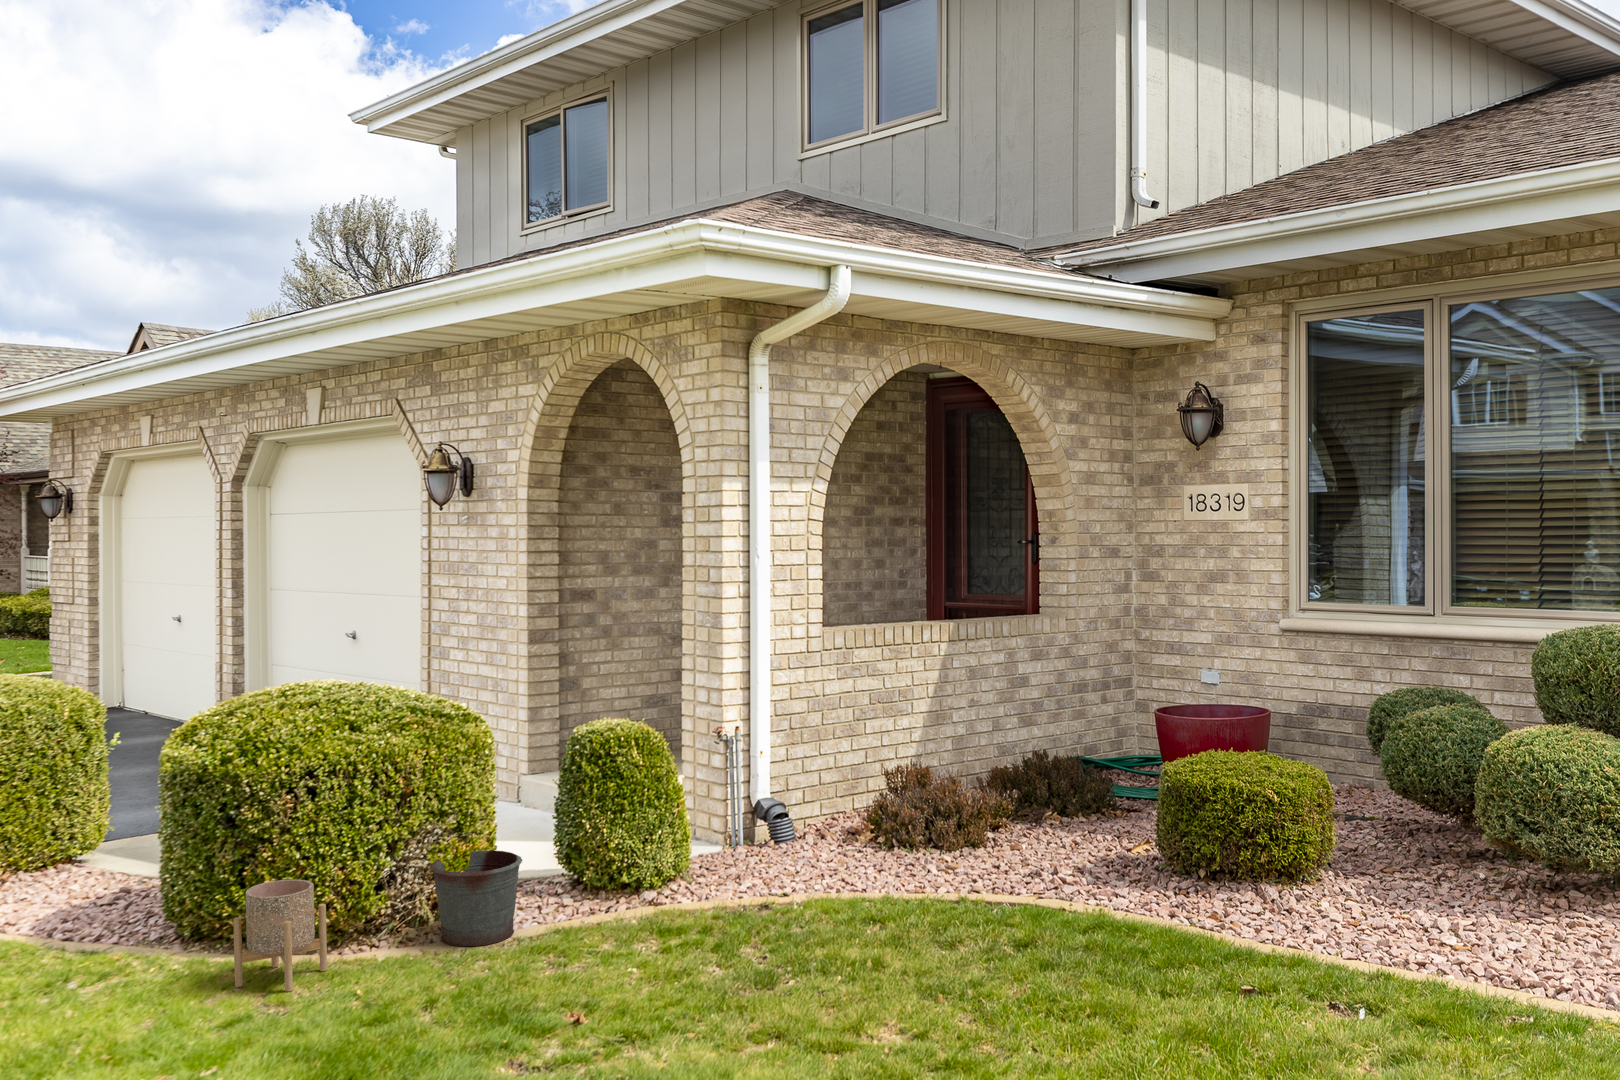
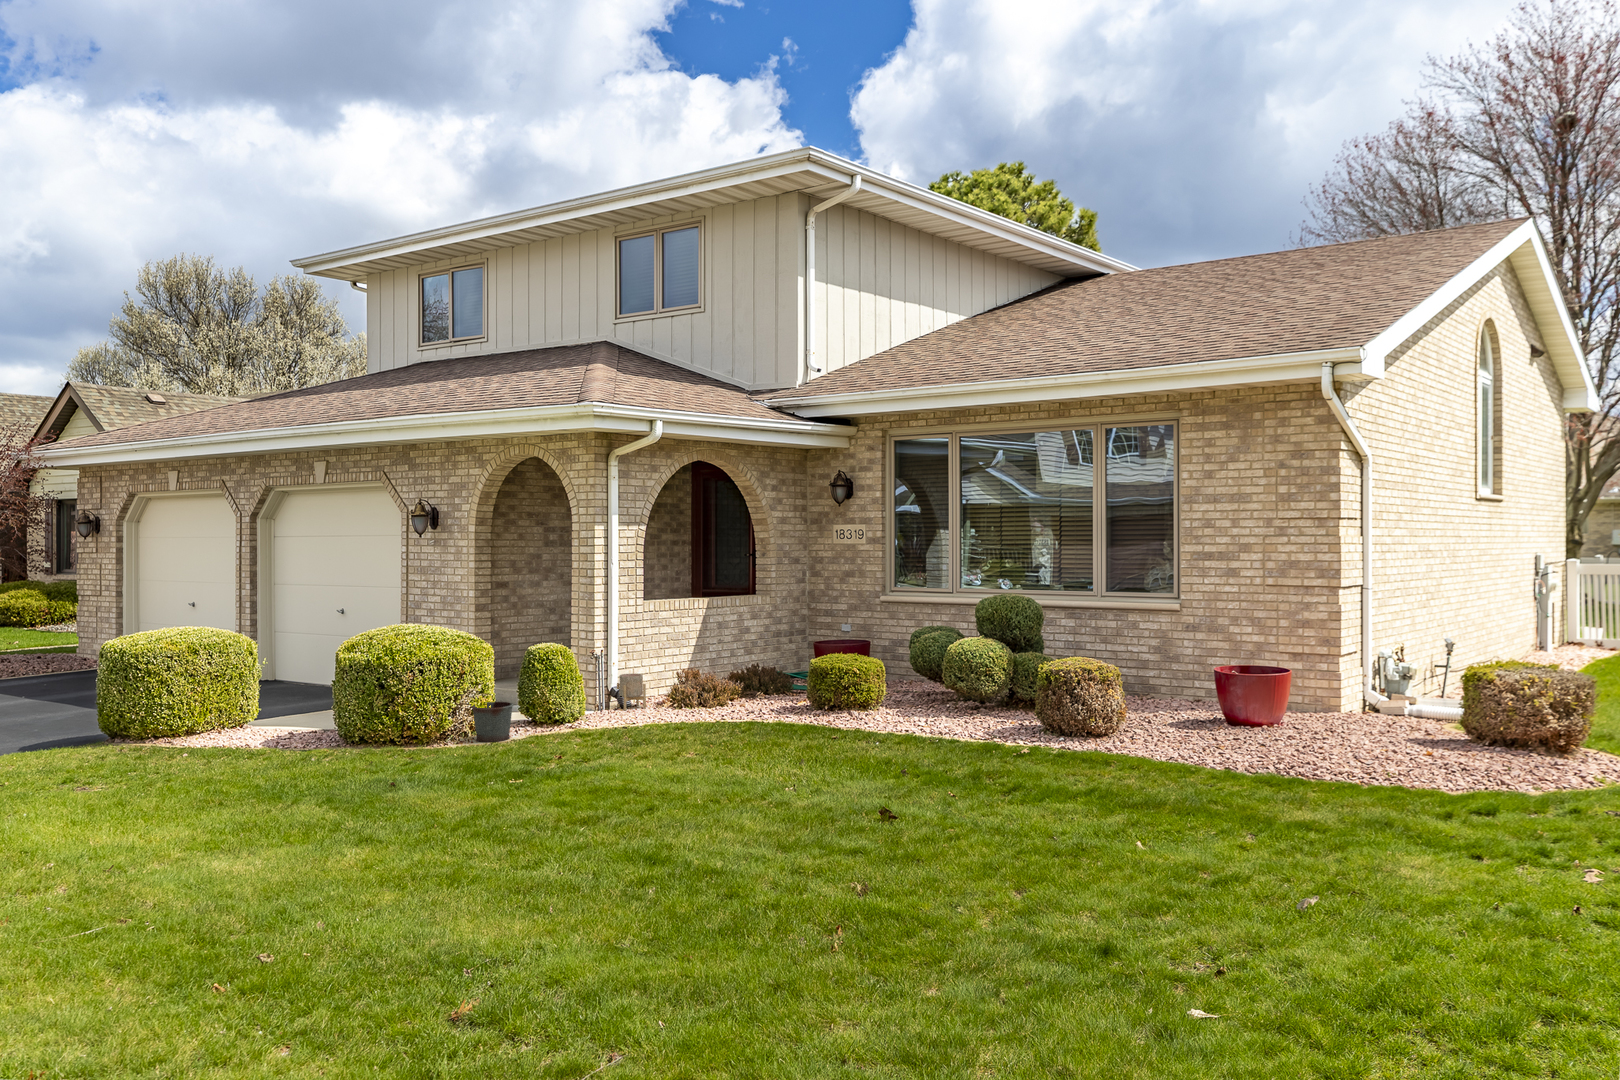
planter: present [233,879,327,992] -> present [617,673,646,710]

